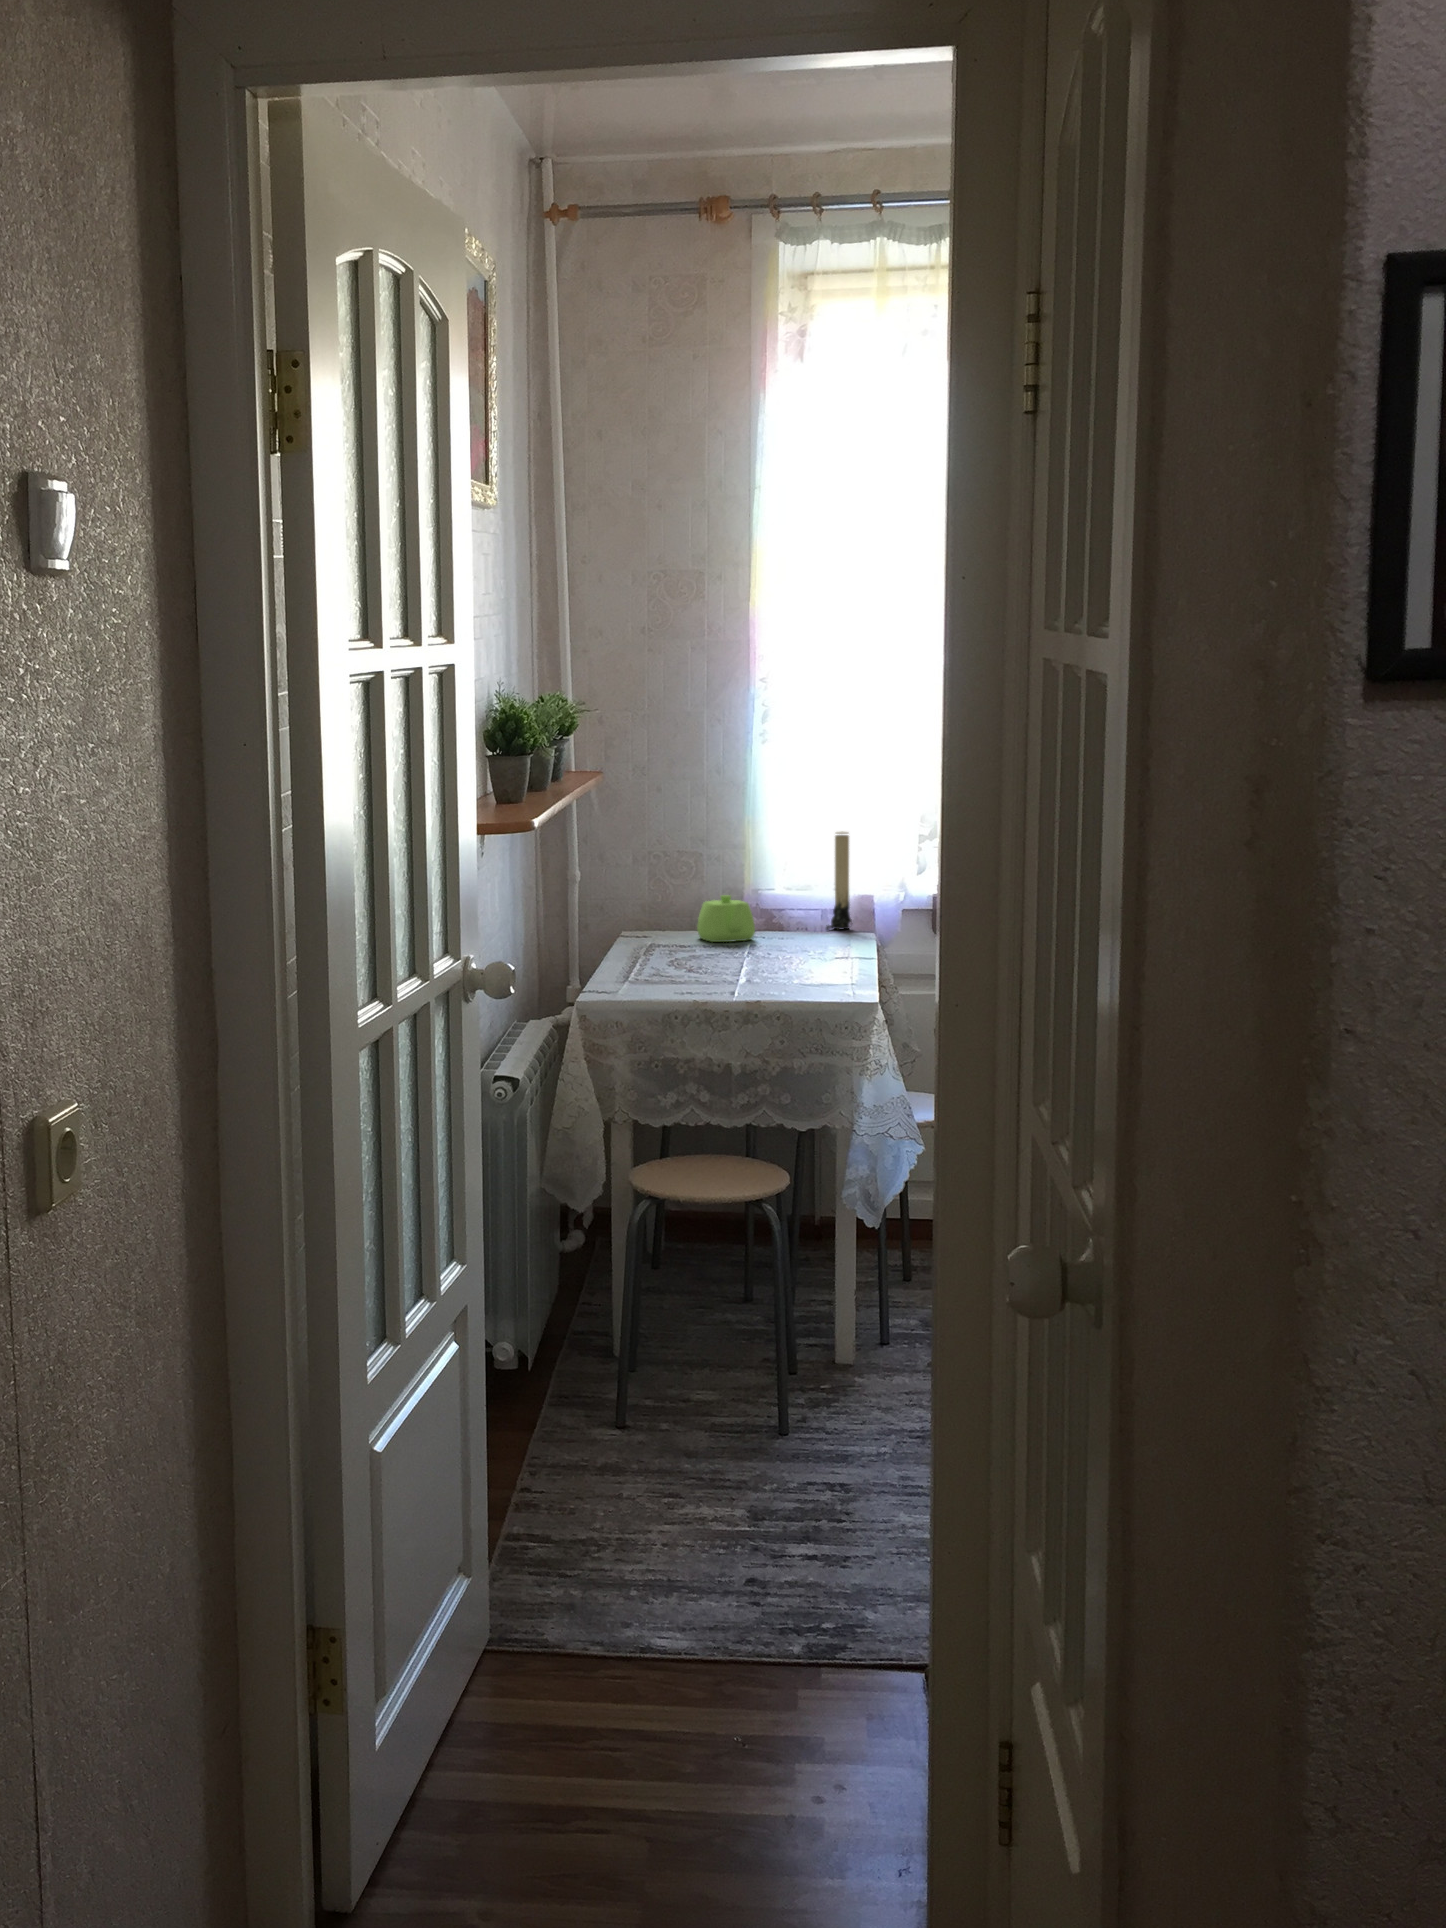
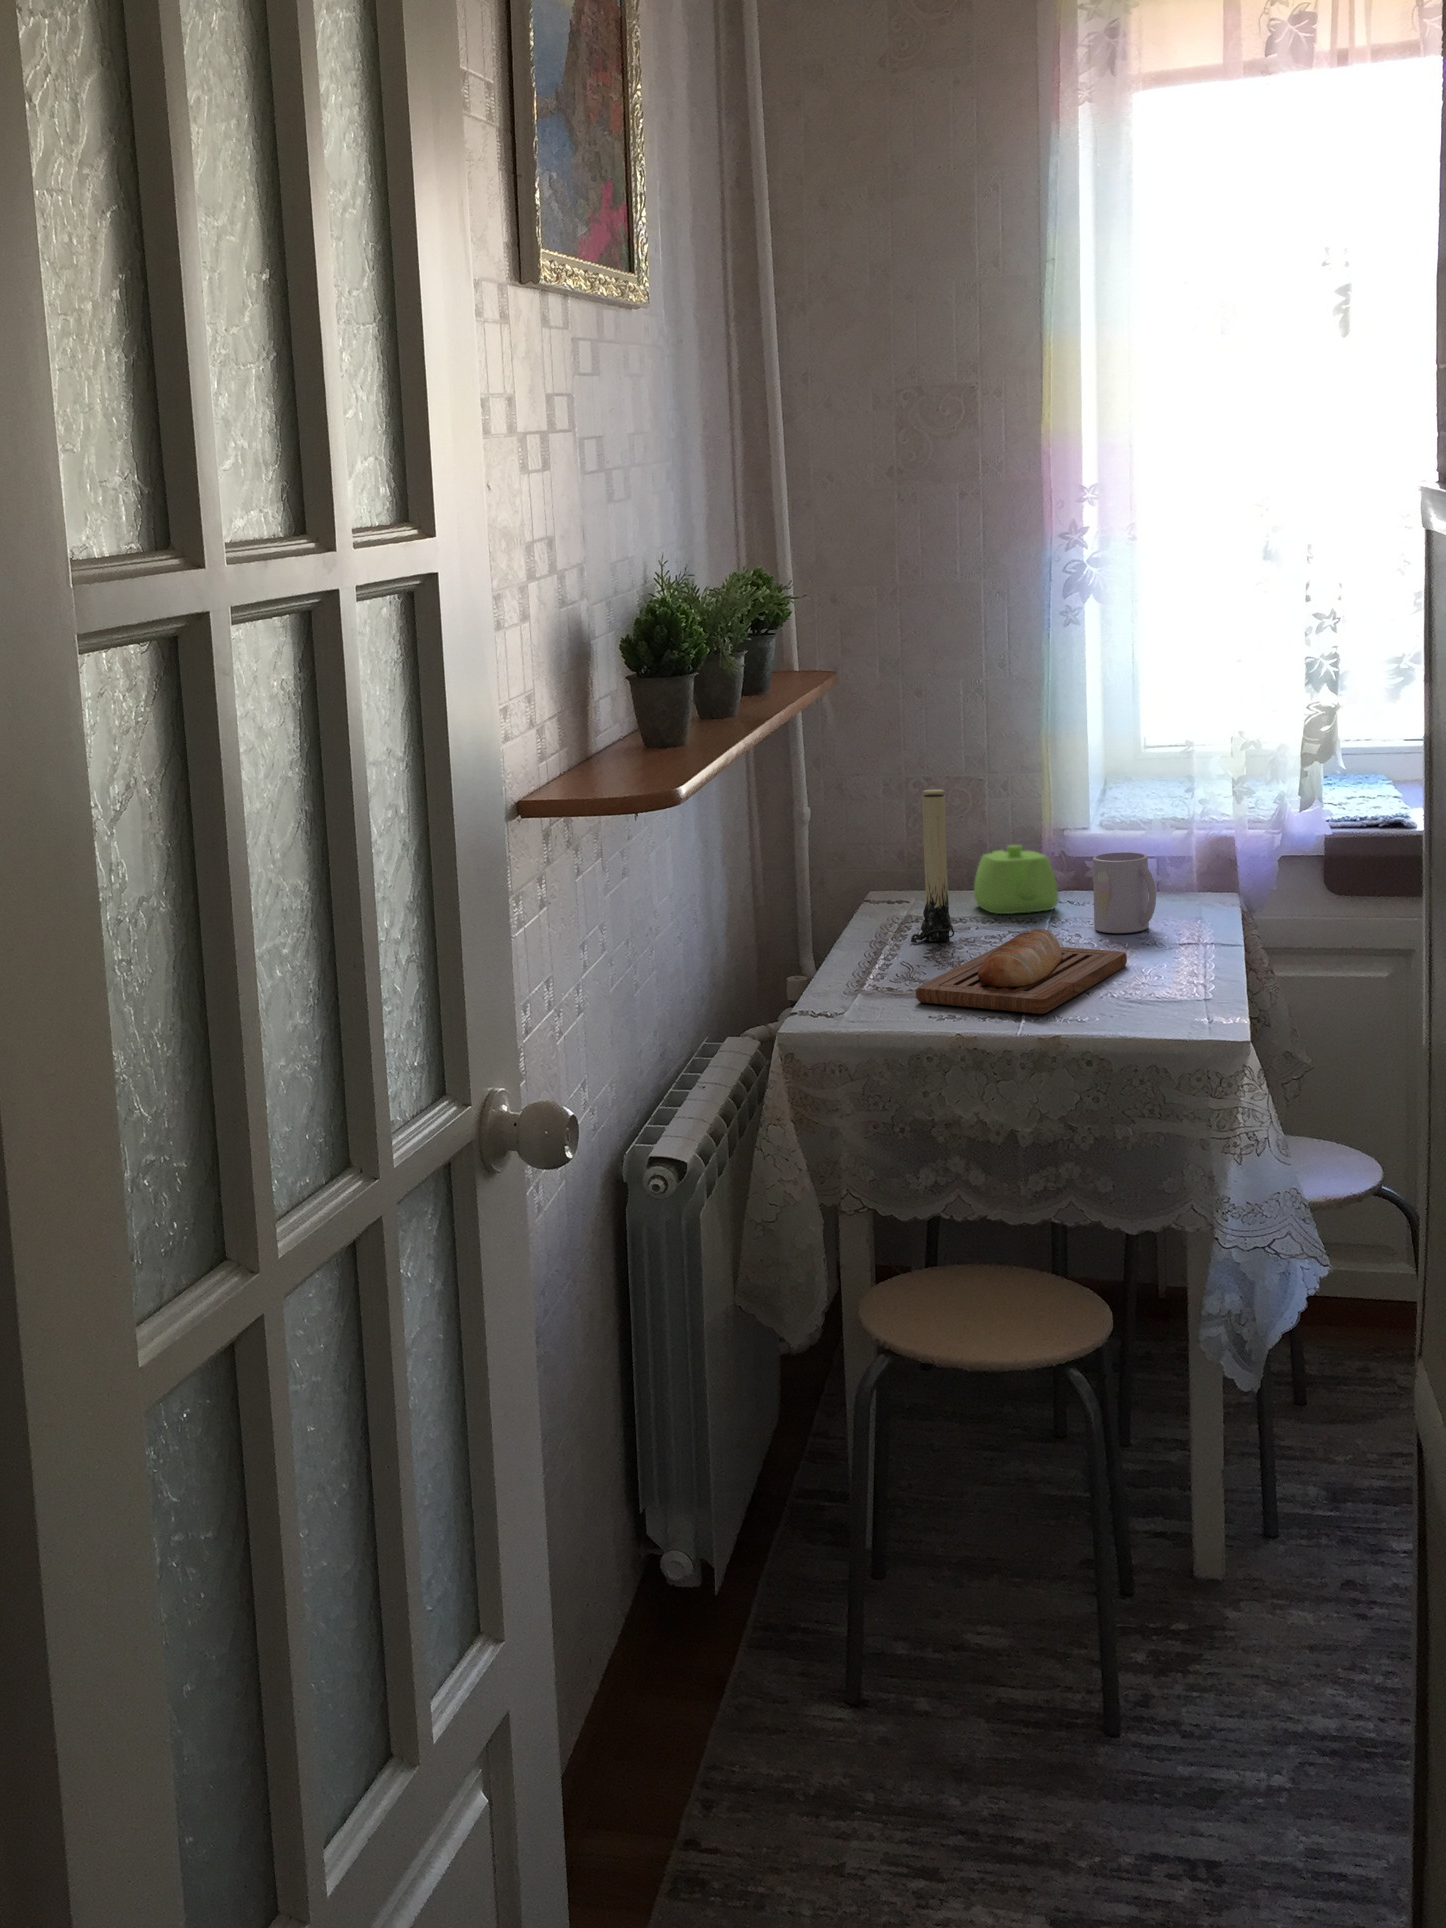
candle: present [826,831,852,930] -> present [911,789,954,943]
mug: none [780,898,821,952] -> present [1093,852,1156,933]
bread loaf: none [665,943,802,990] -> present [916,929,1127,1014]

